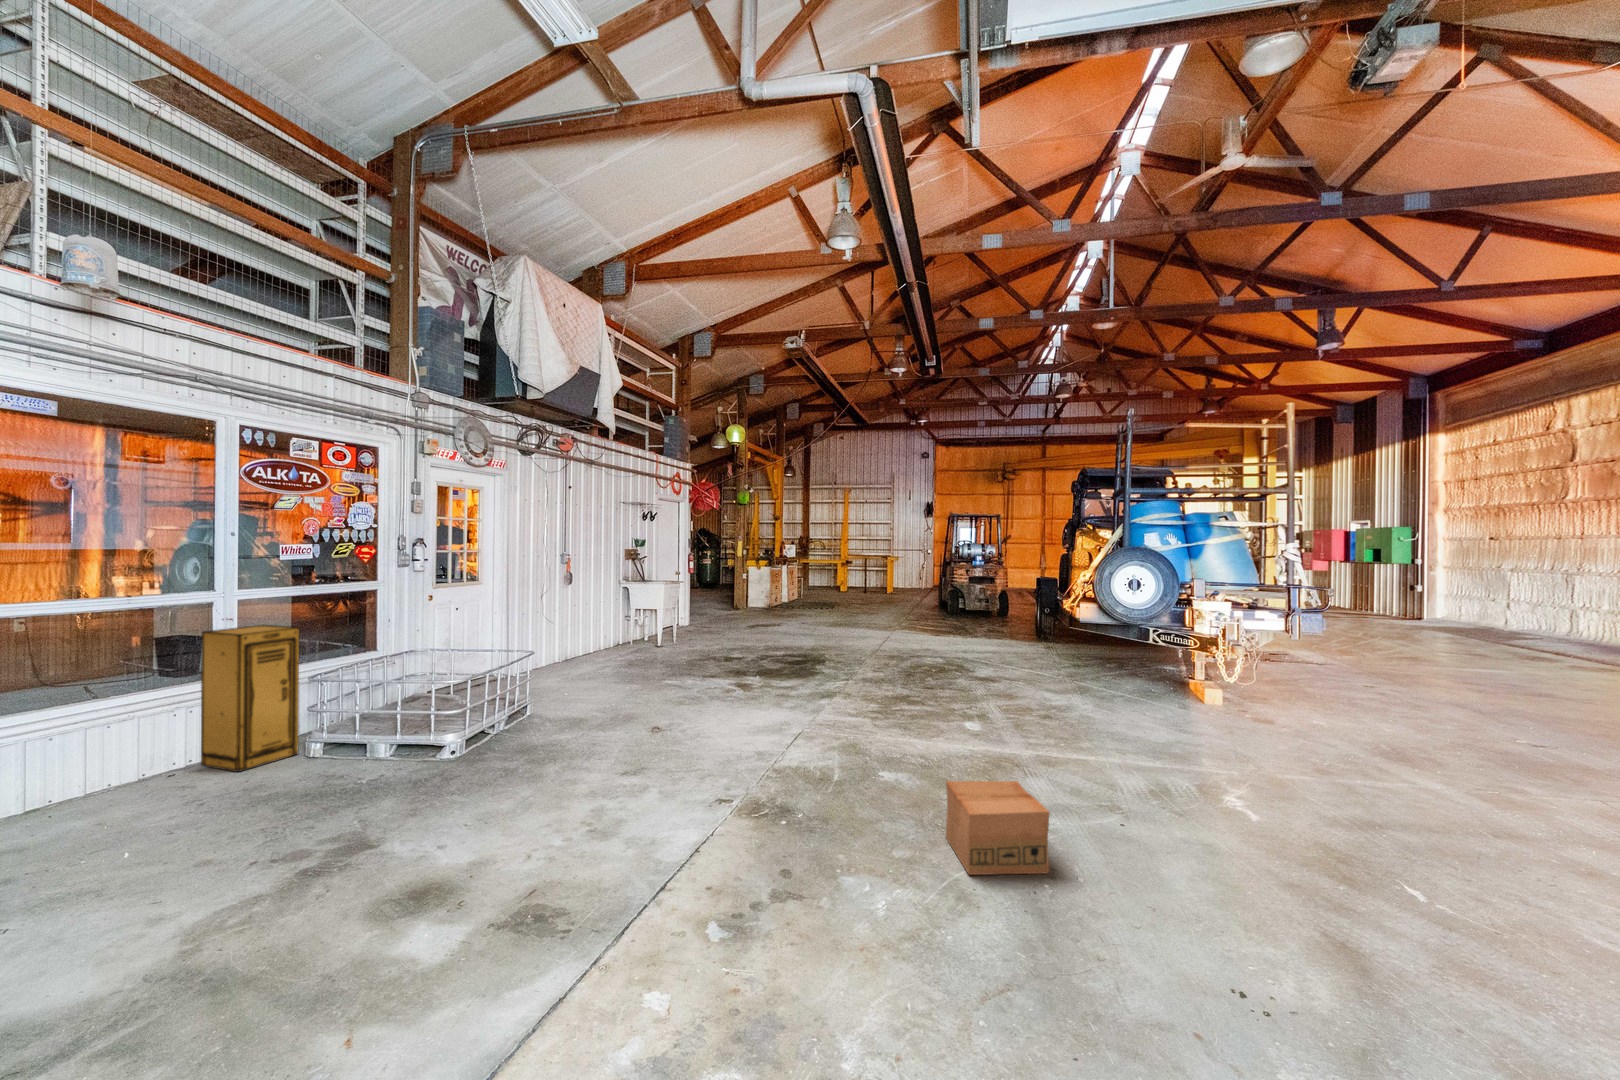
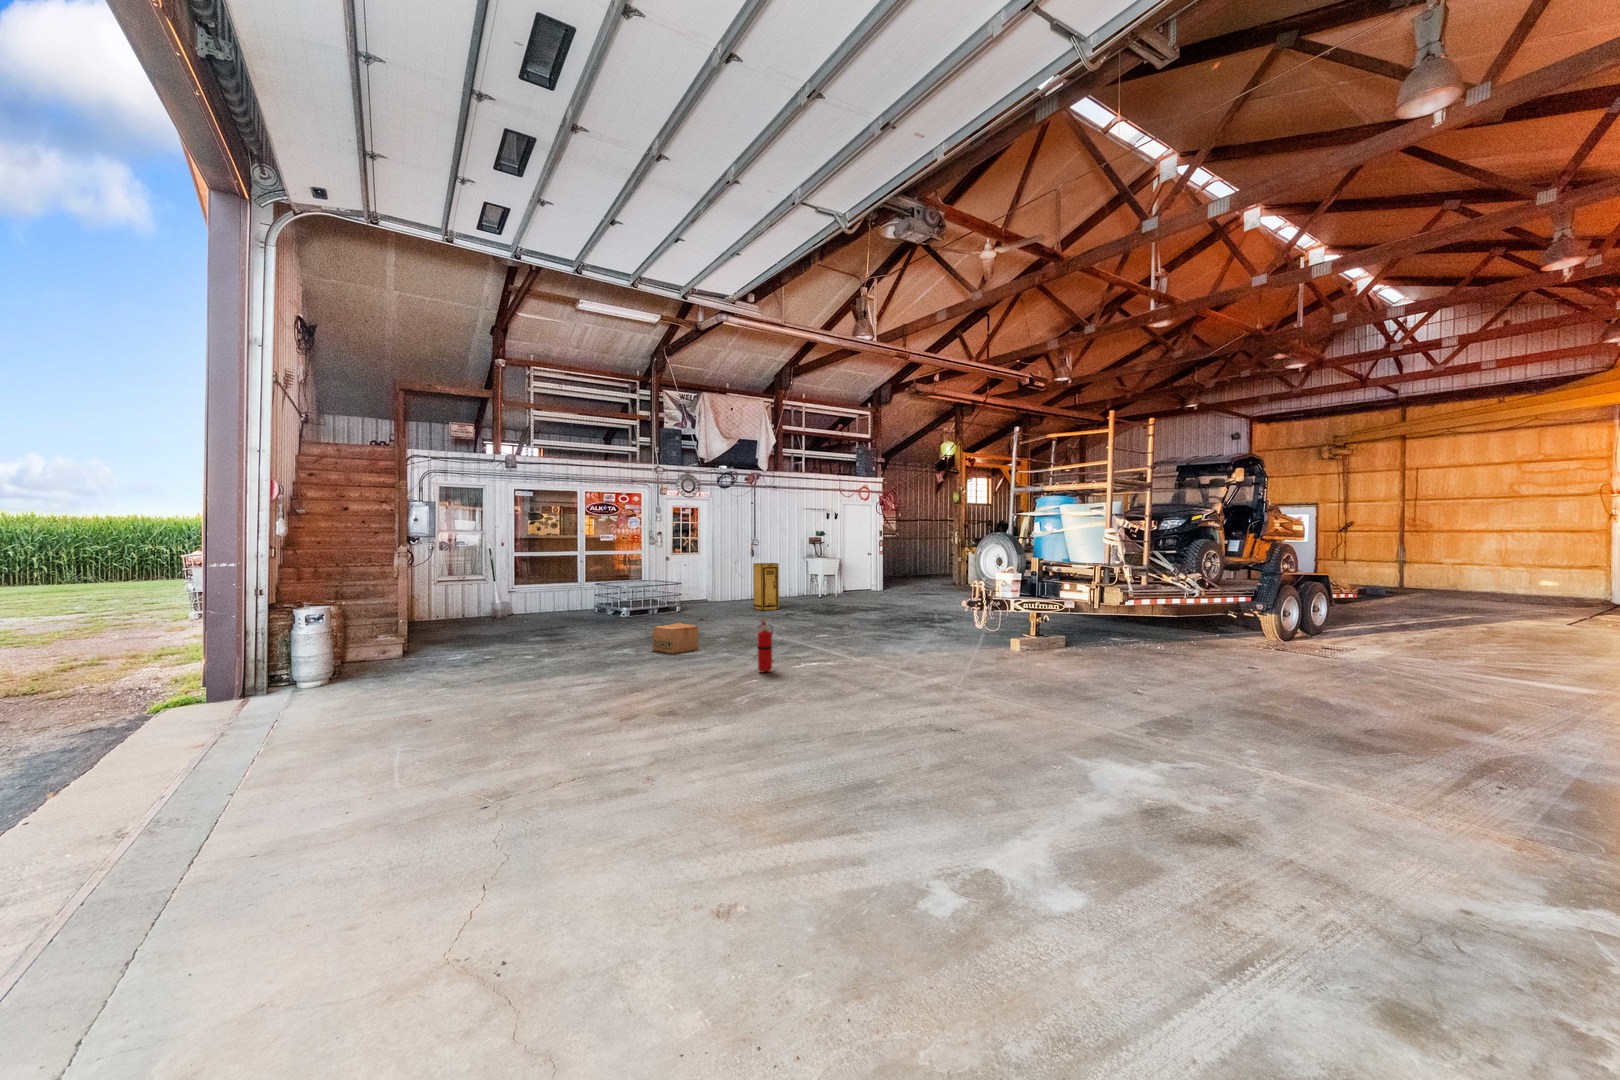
storage cabinet: present [201,625,299,772] -> present [753,563,779,611]
fire extinguisher: none [1355,758,1415,881] -> present [757,618,774,673]

